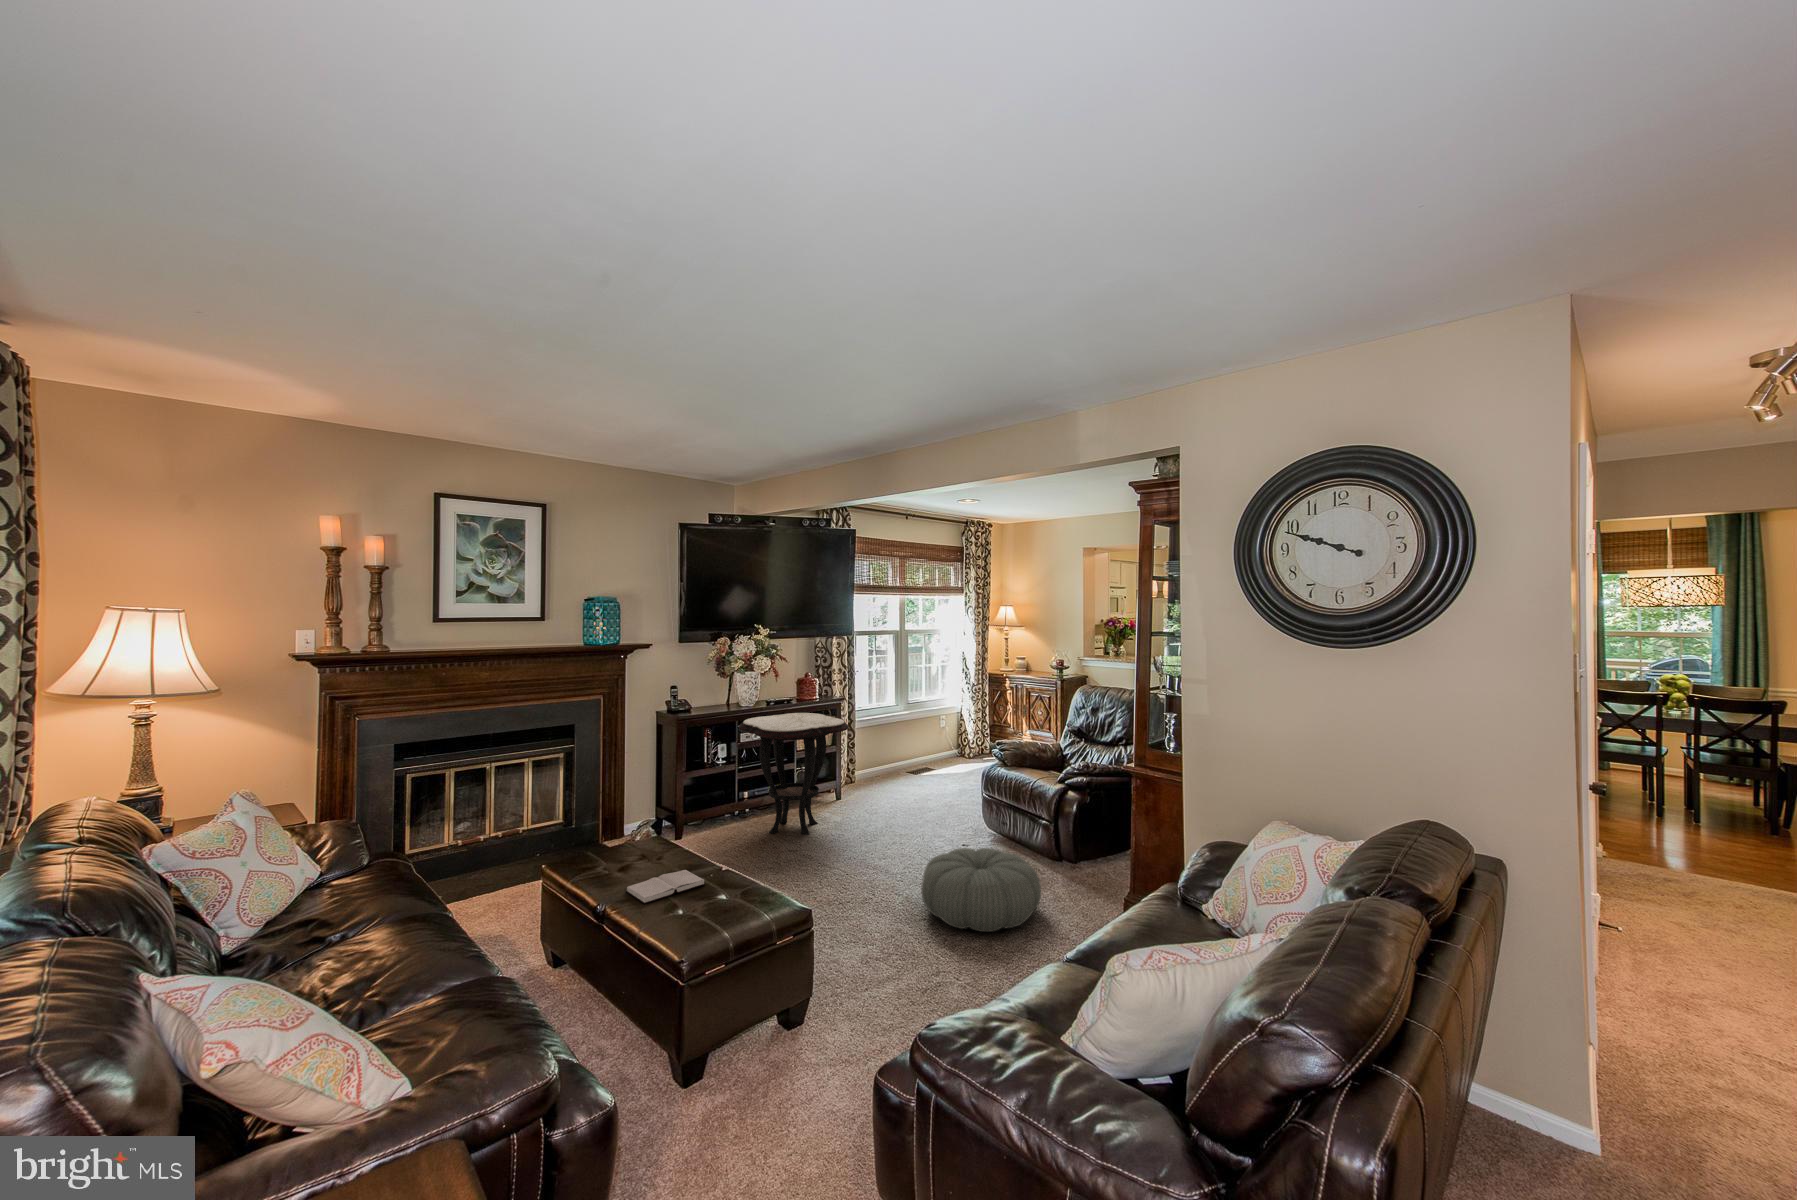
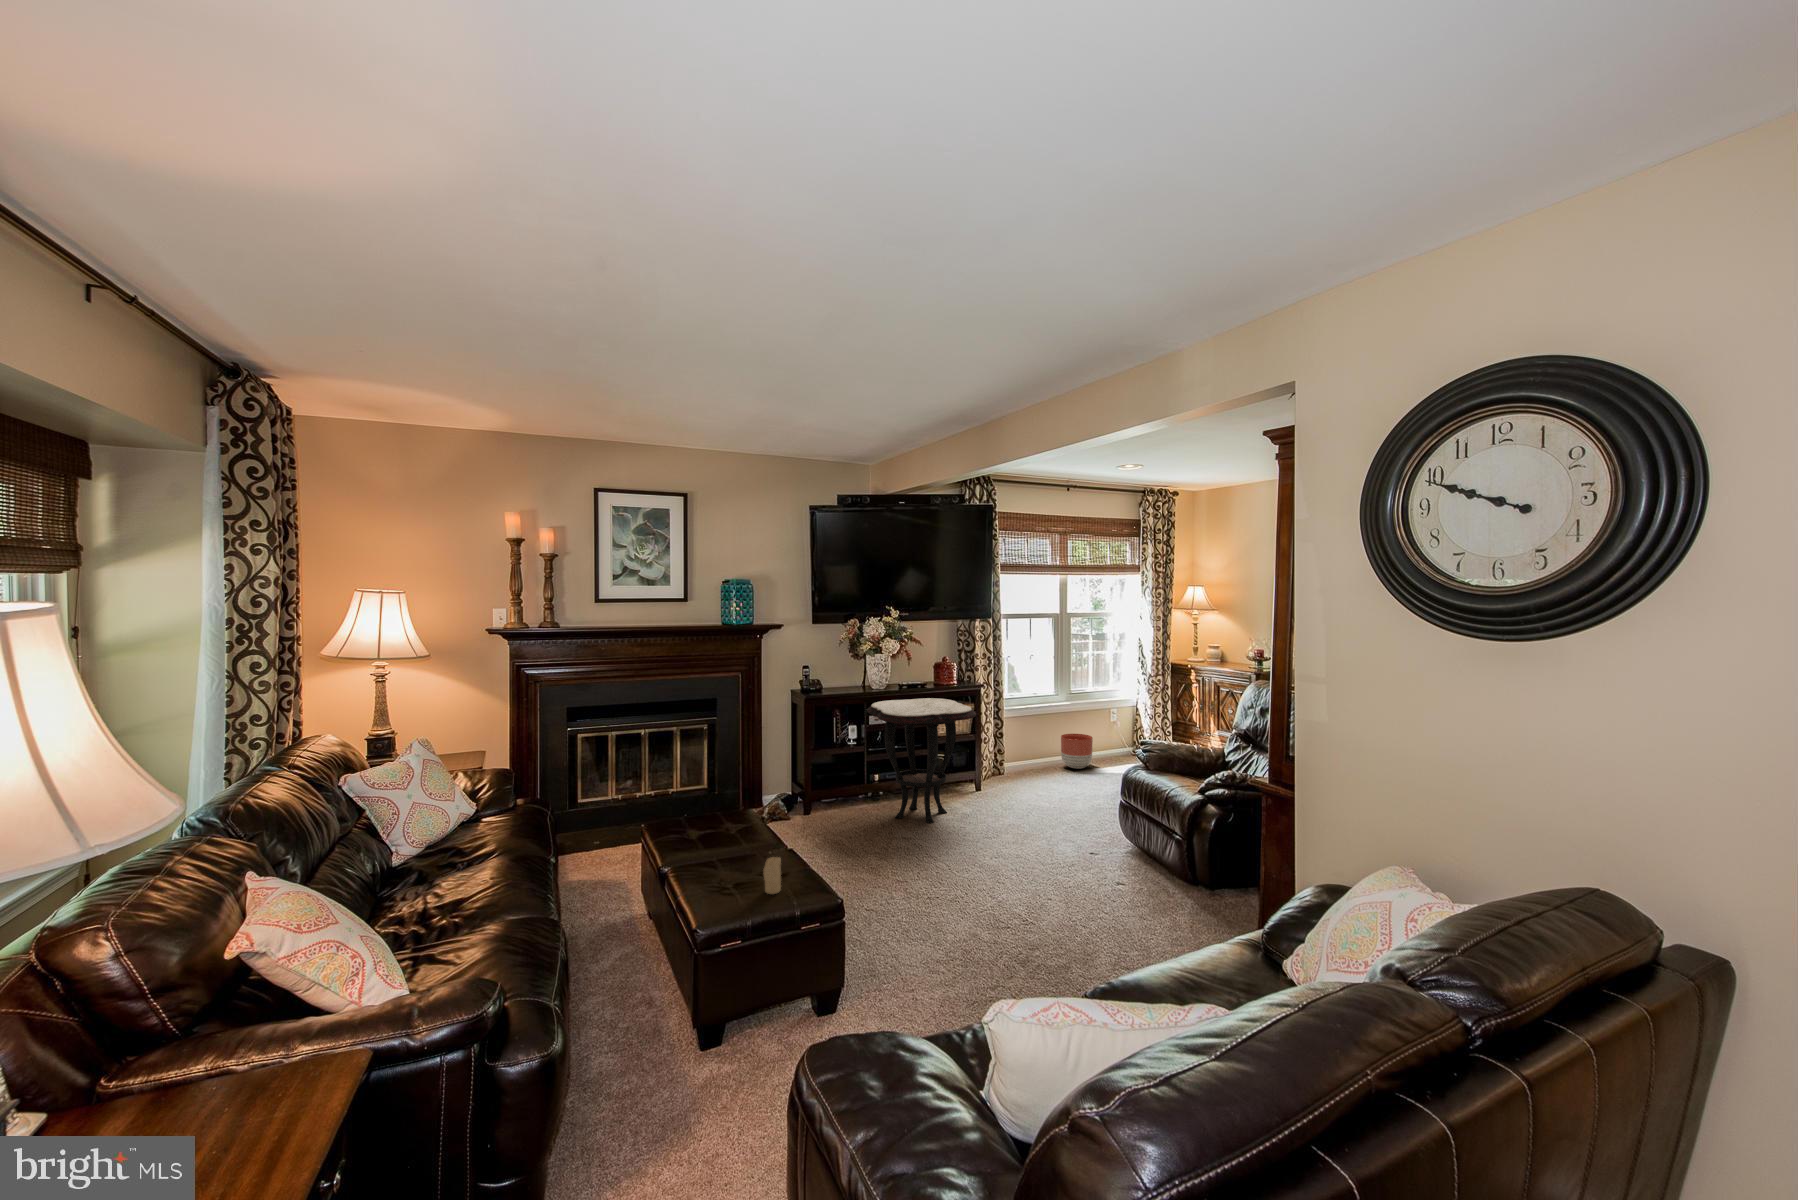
planter: none [902,740,930,772] -> present [1061,734,1093,769]
pouf: present [921,848,1041,932] -> none [1007,856,1145,951]
hardback book: present [626,870,705,904] -> none [684,844,755,872]
candle: none [735,876,752,914] -> present [764,857,781,894]

